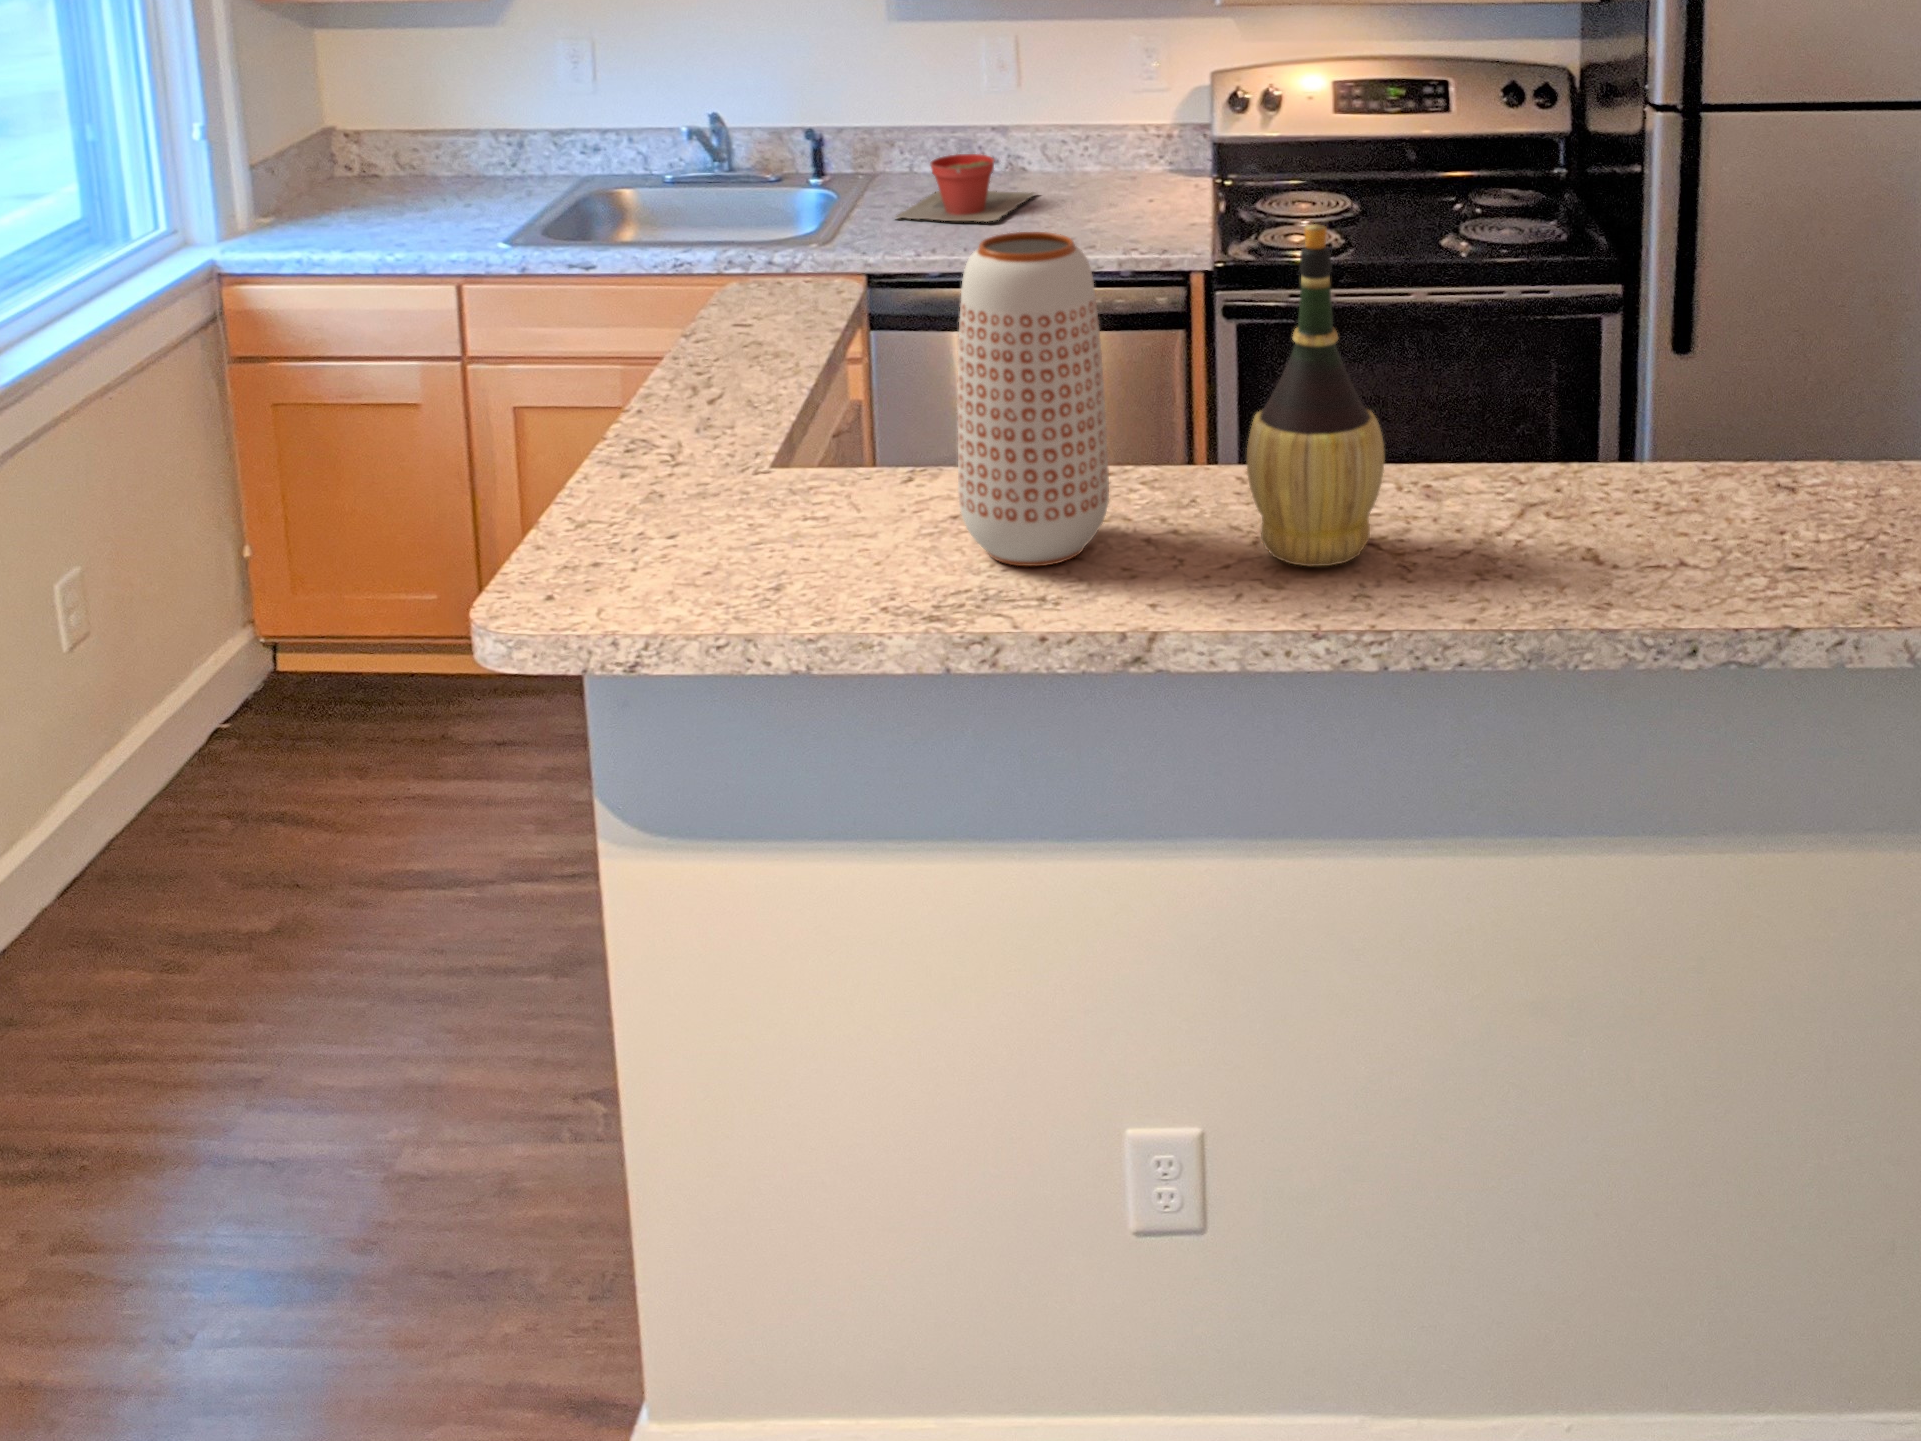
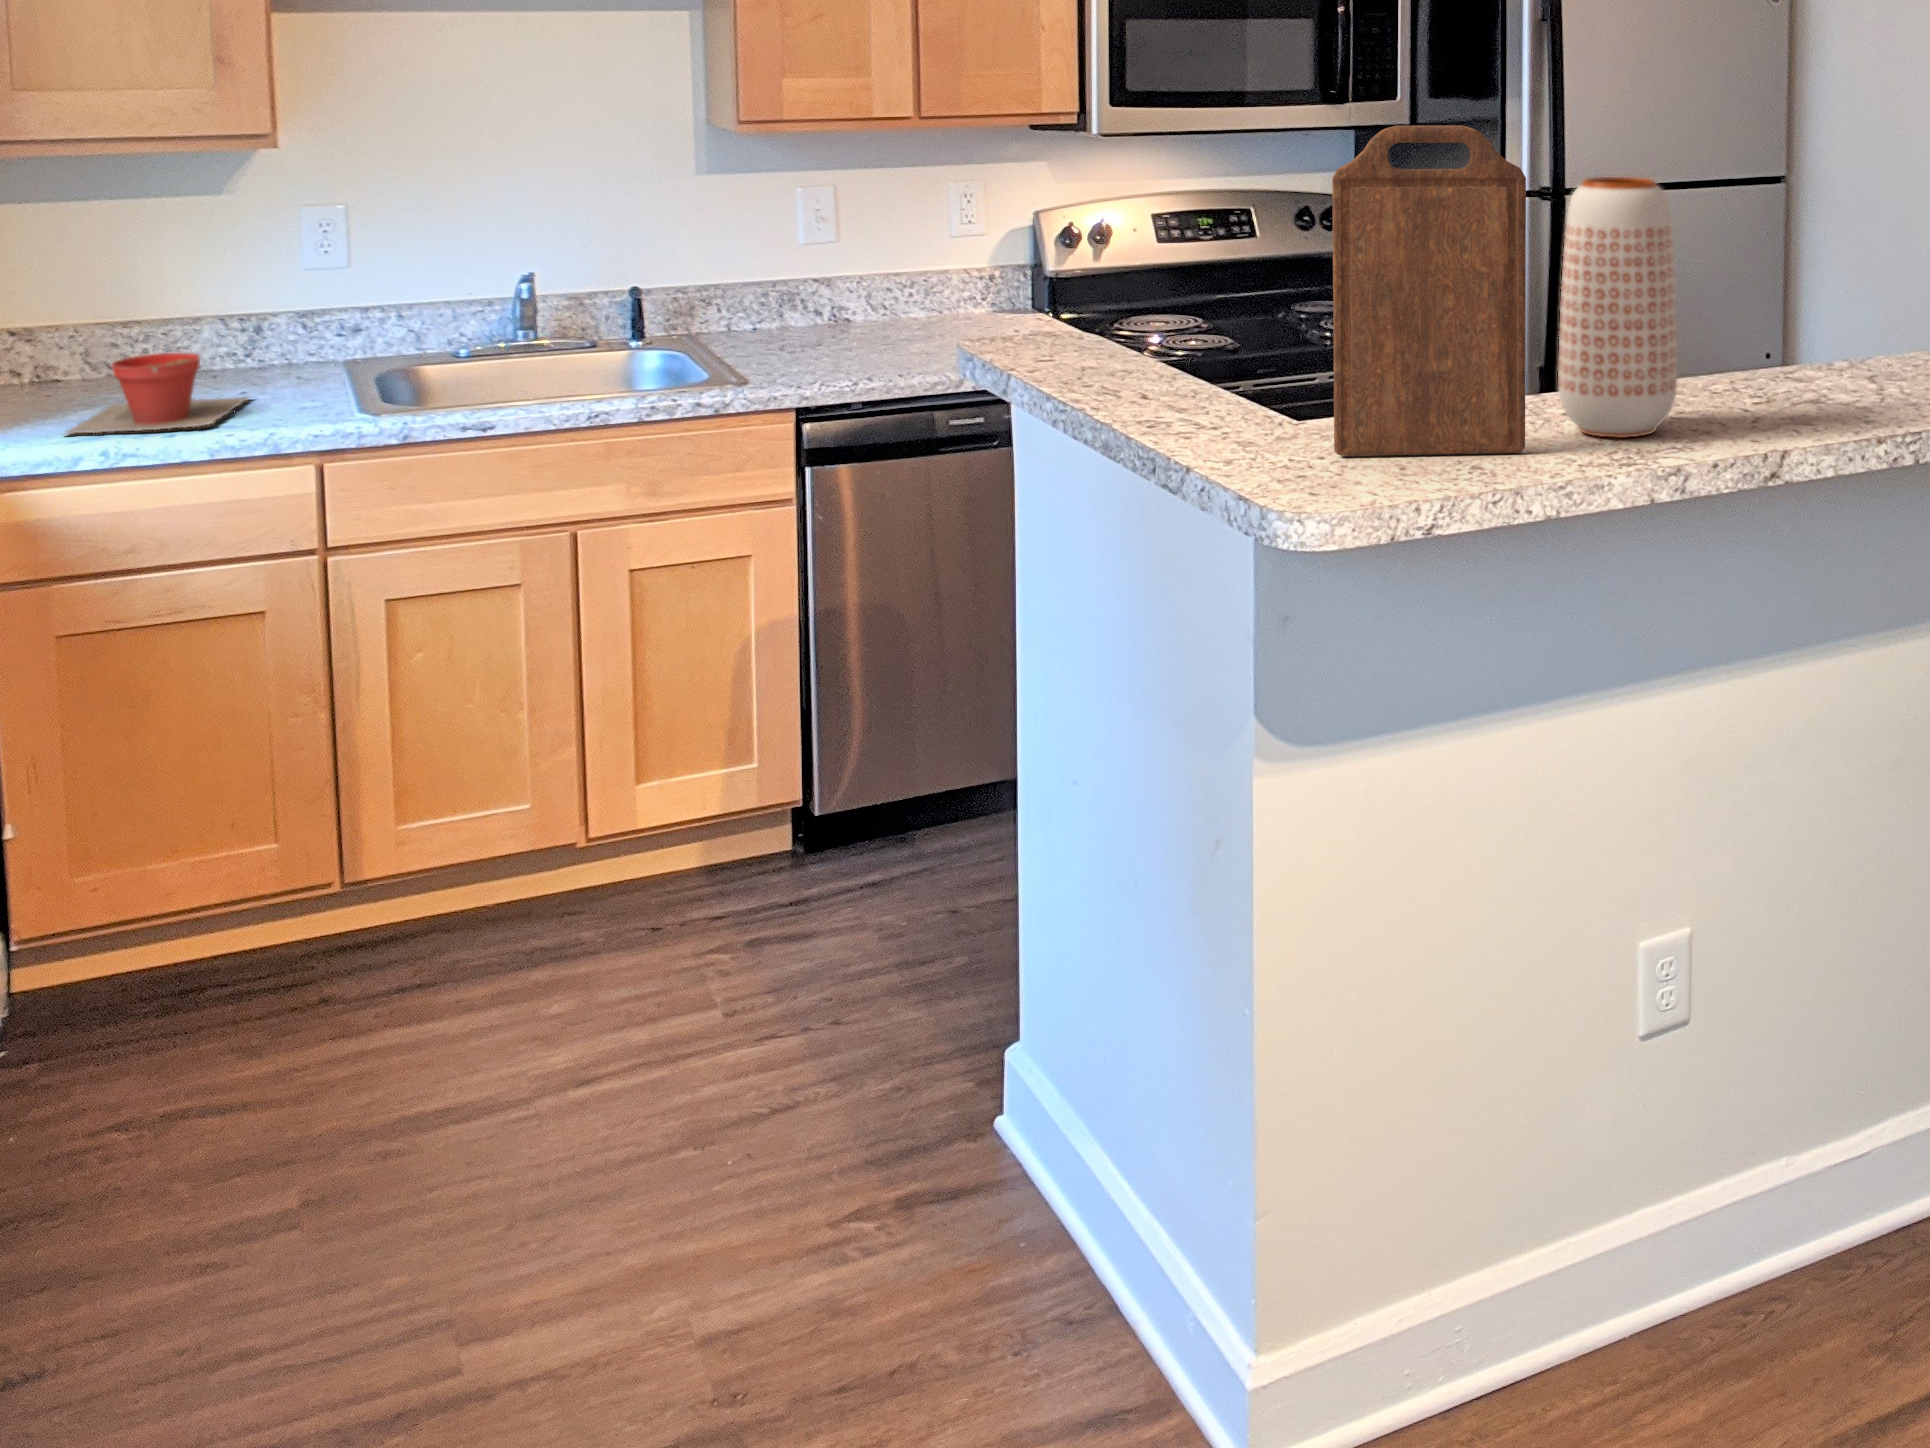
plant pot: present [897,154,1035,222] -> present [66,353,248,434]
cutting board: none [649,165,866,571] -> present [1332,125,1526,456]
wine bottle: present [1247,225,1384,566] -> none [1755,156,1859,414]

